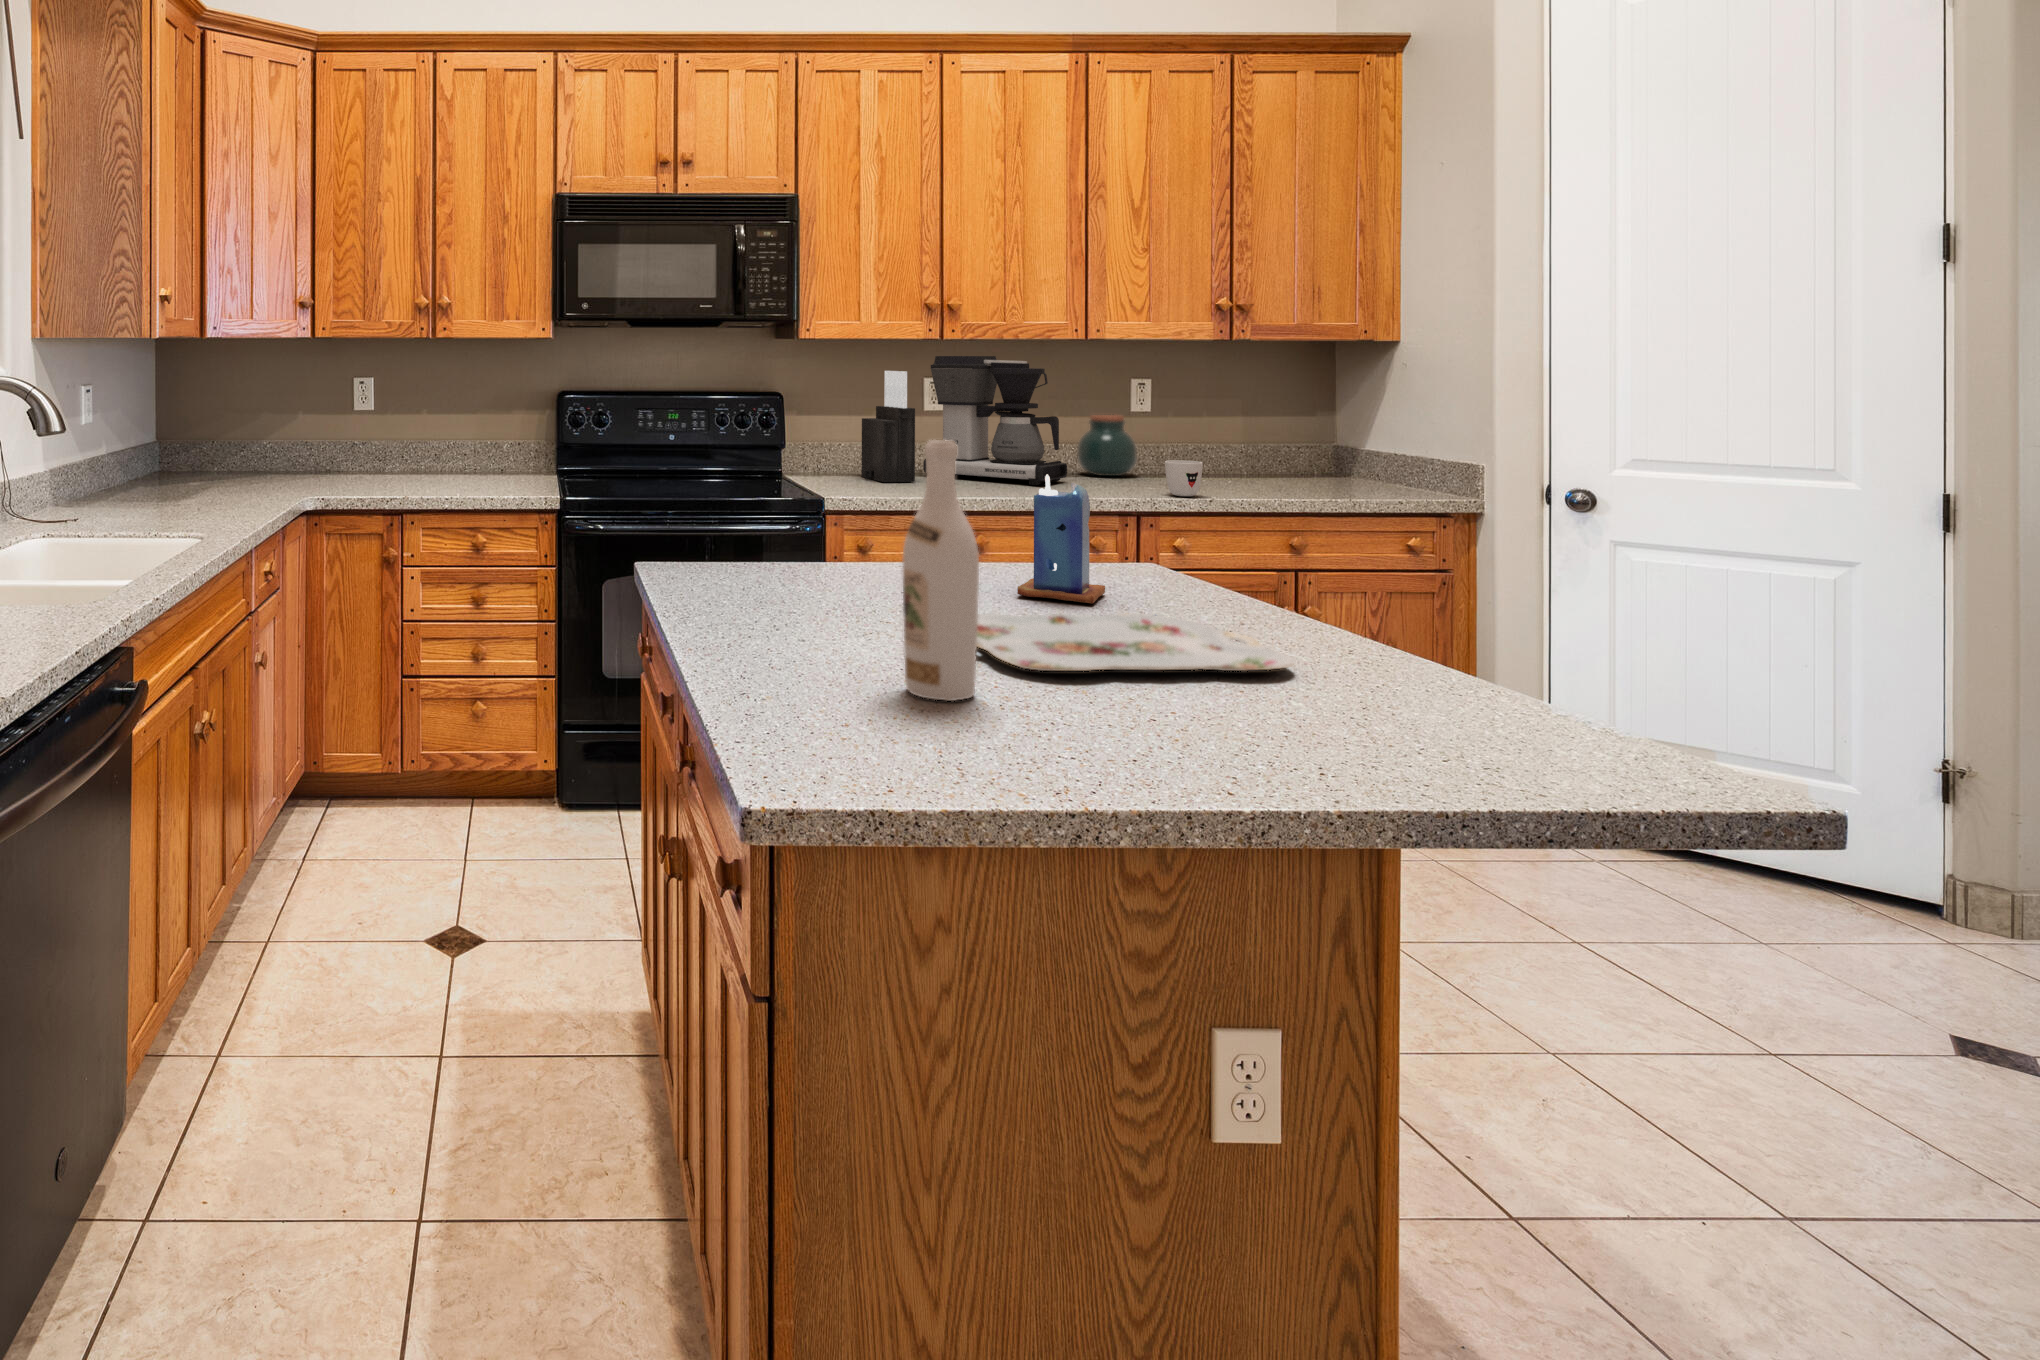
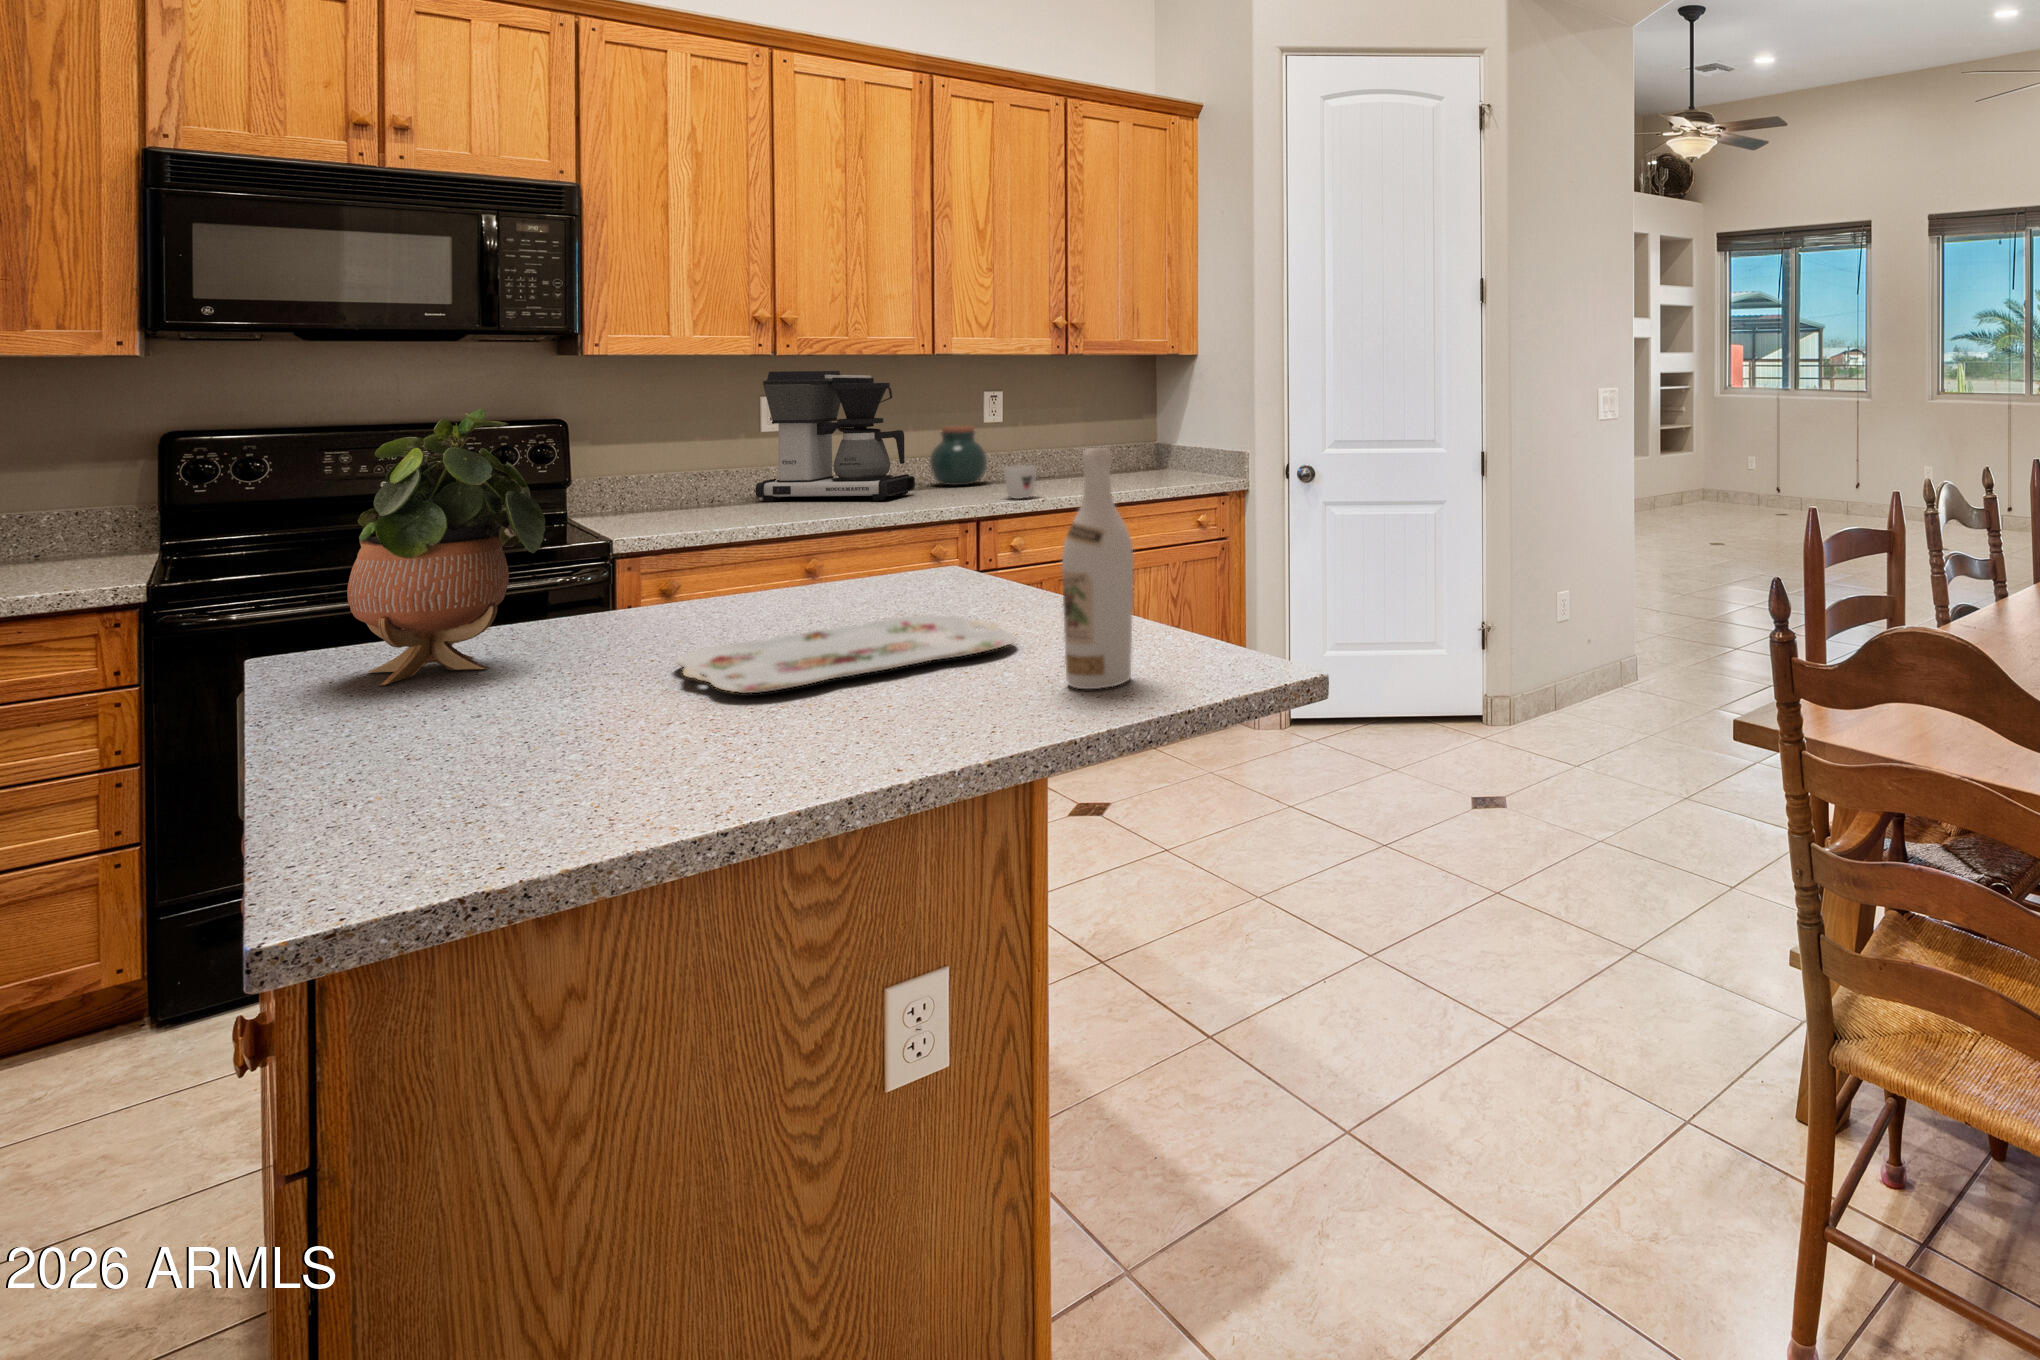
knife block: present [861,371,915,482] -> none [676,389,741,513]
potted plant: none [708,384,835,603] -> present [347,409,545,685]
wine bottle: present [902,440,979,701] -> present [1062,448,1133,689]
candle: present [1017,475,1105,604] -> none [786,491,883,617]

